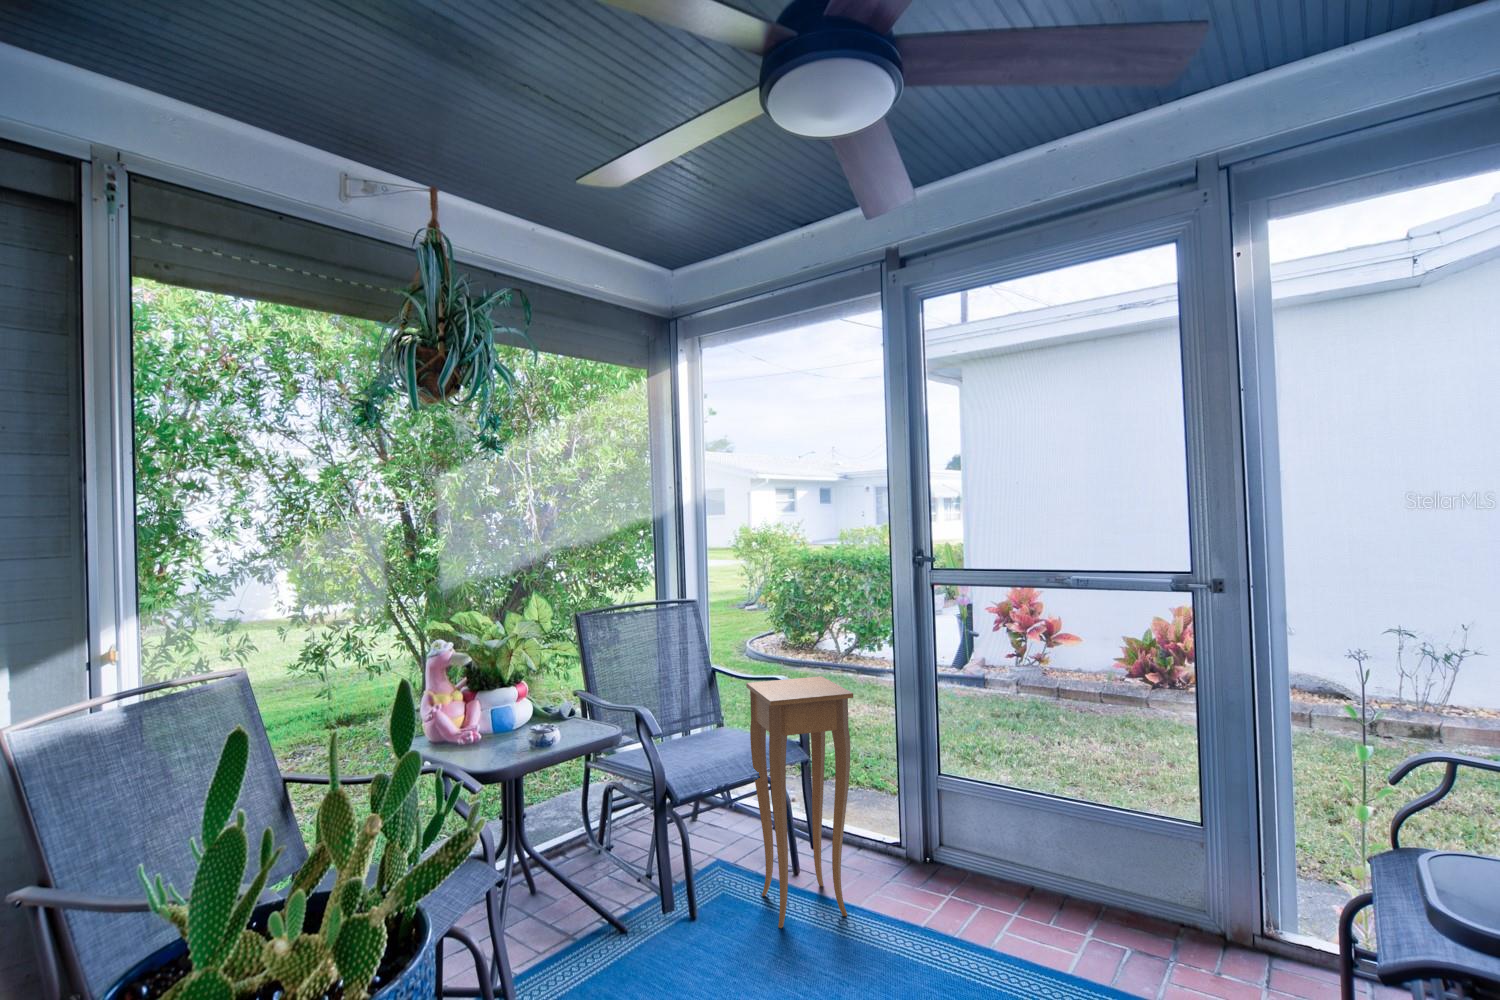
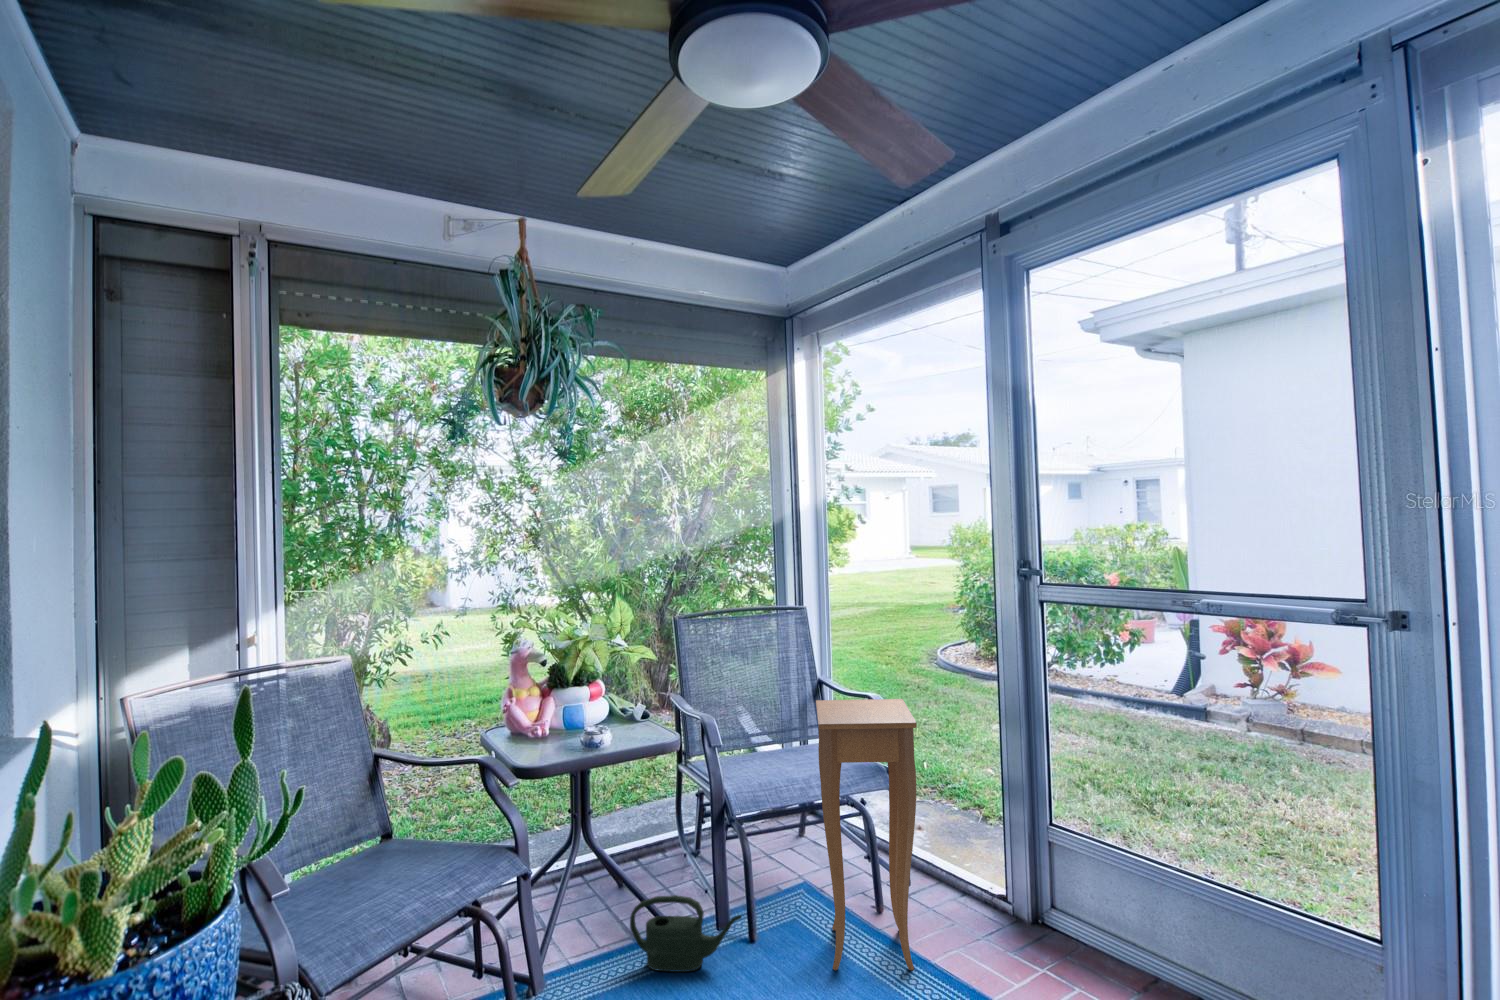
watering can: none [583,882,695,960] -> present [630,895,742,972]

